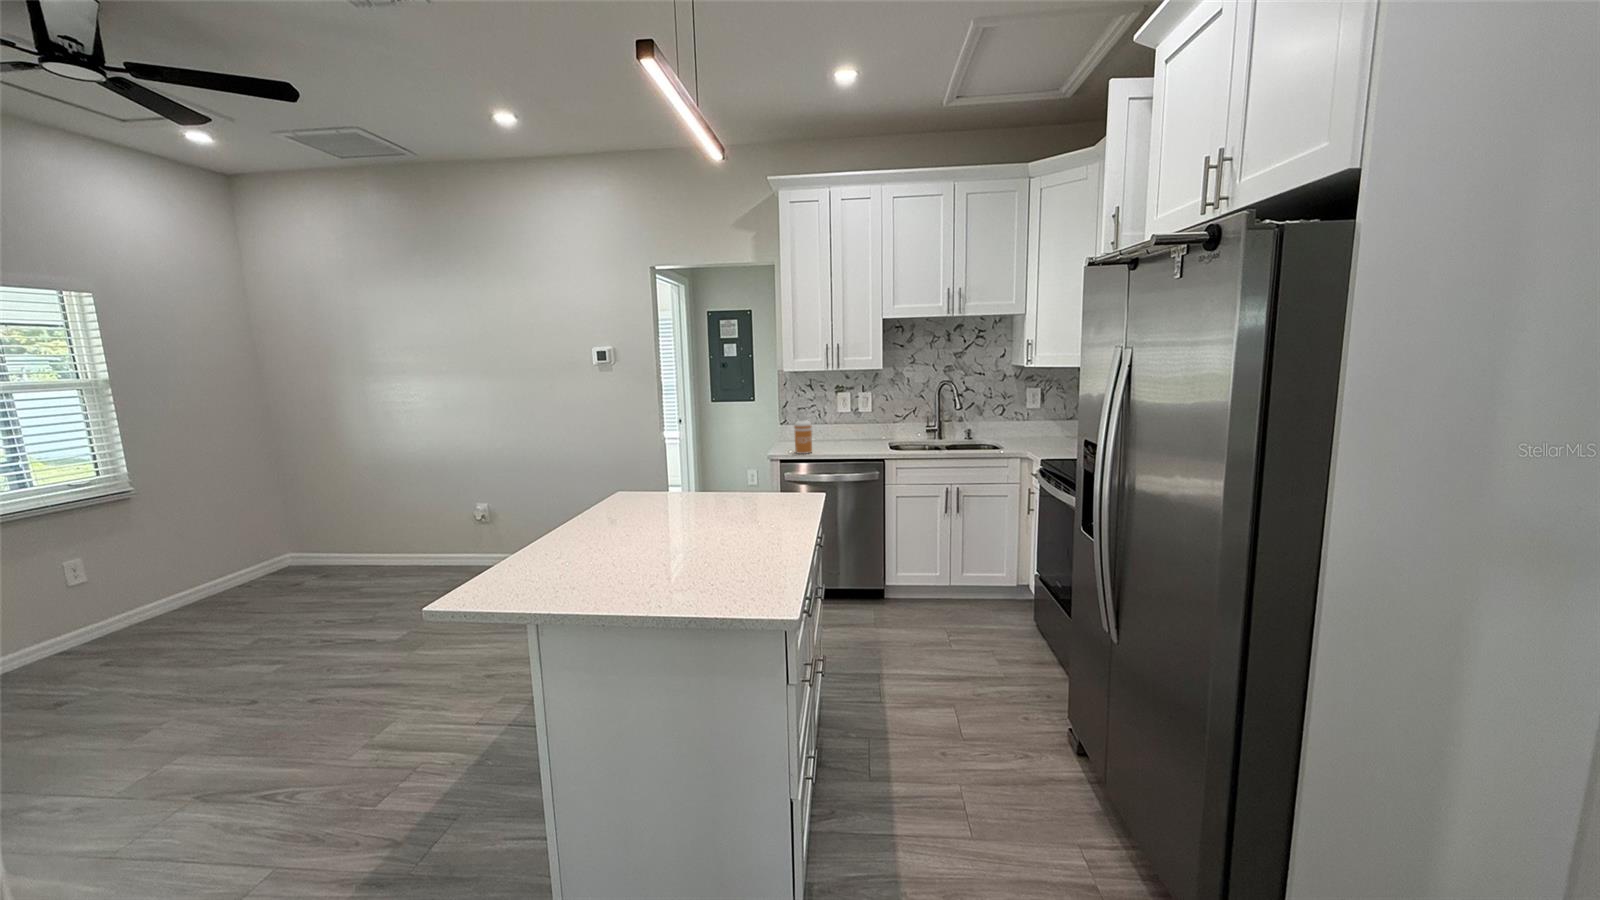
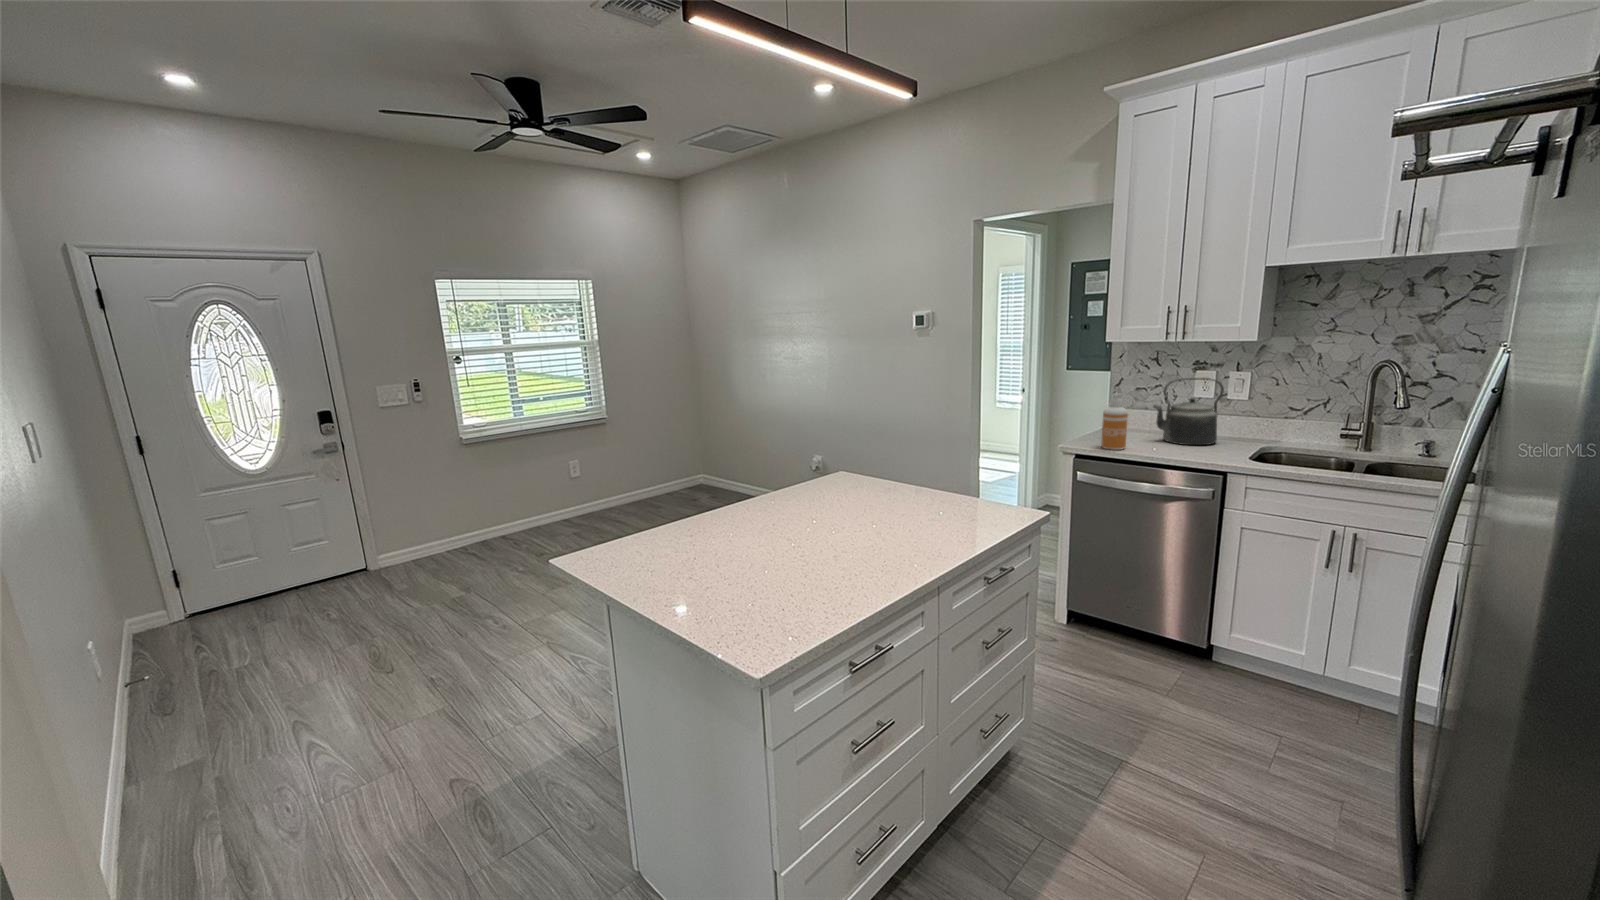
kettle: none [820,397,861,446] -> present [1153,378,1224,445]

